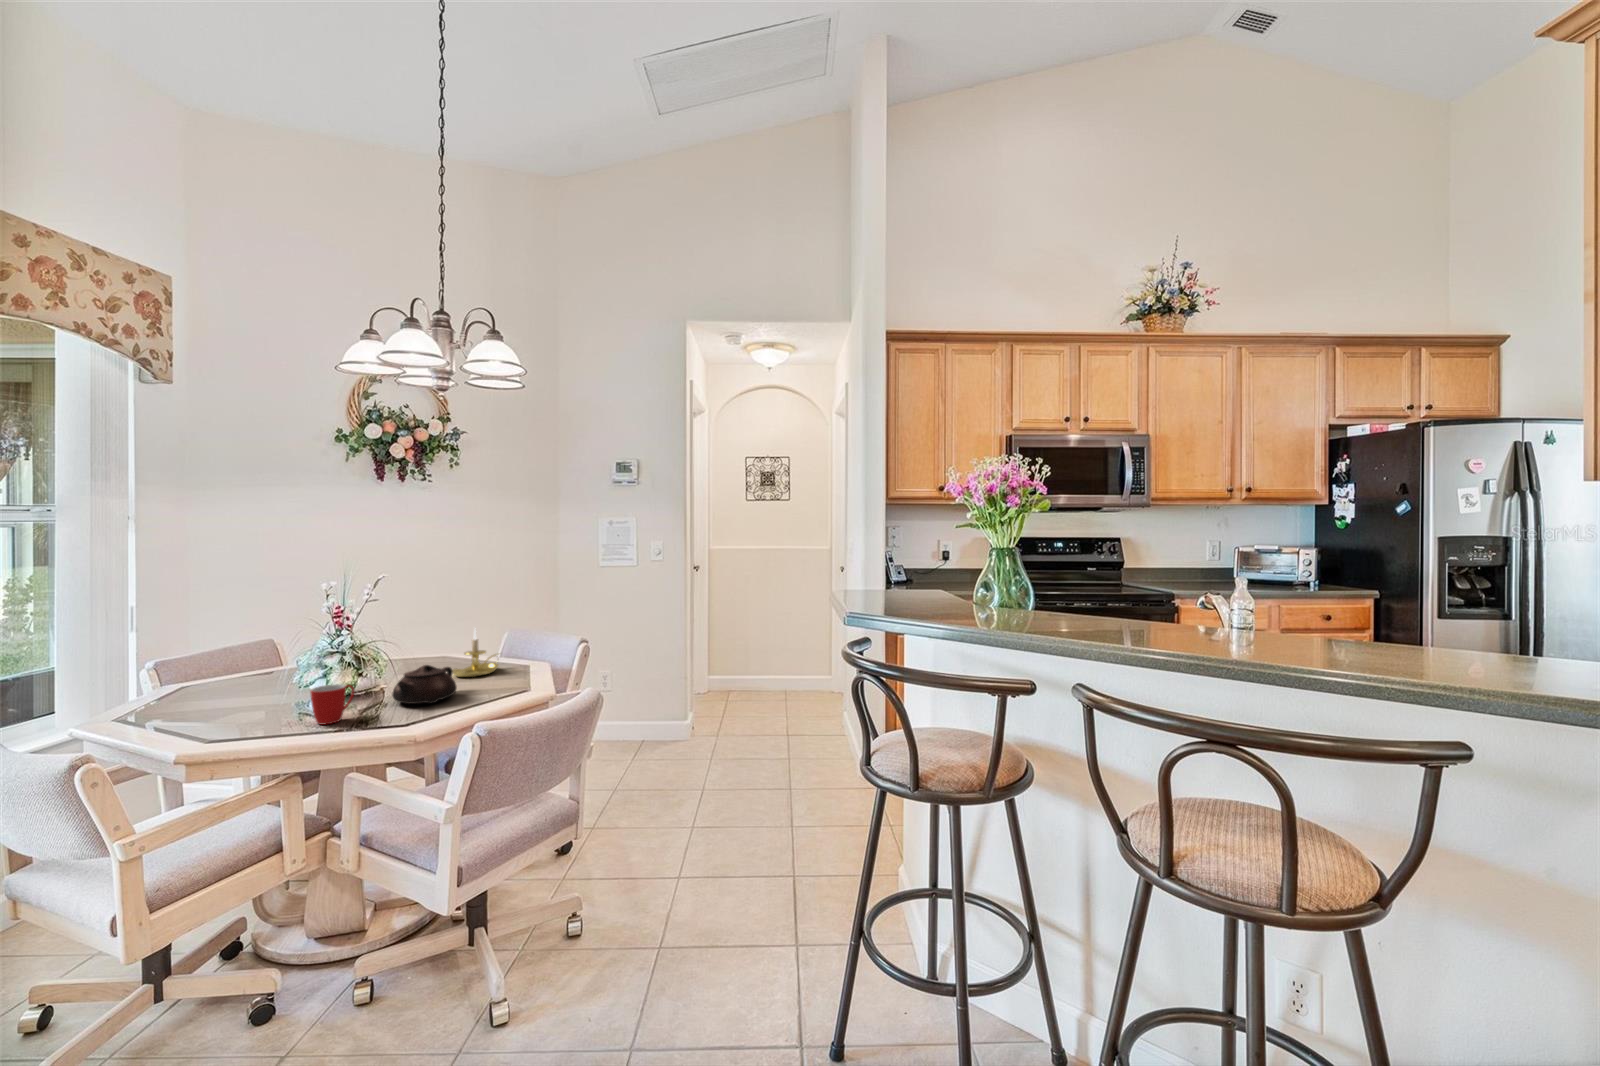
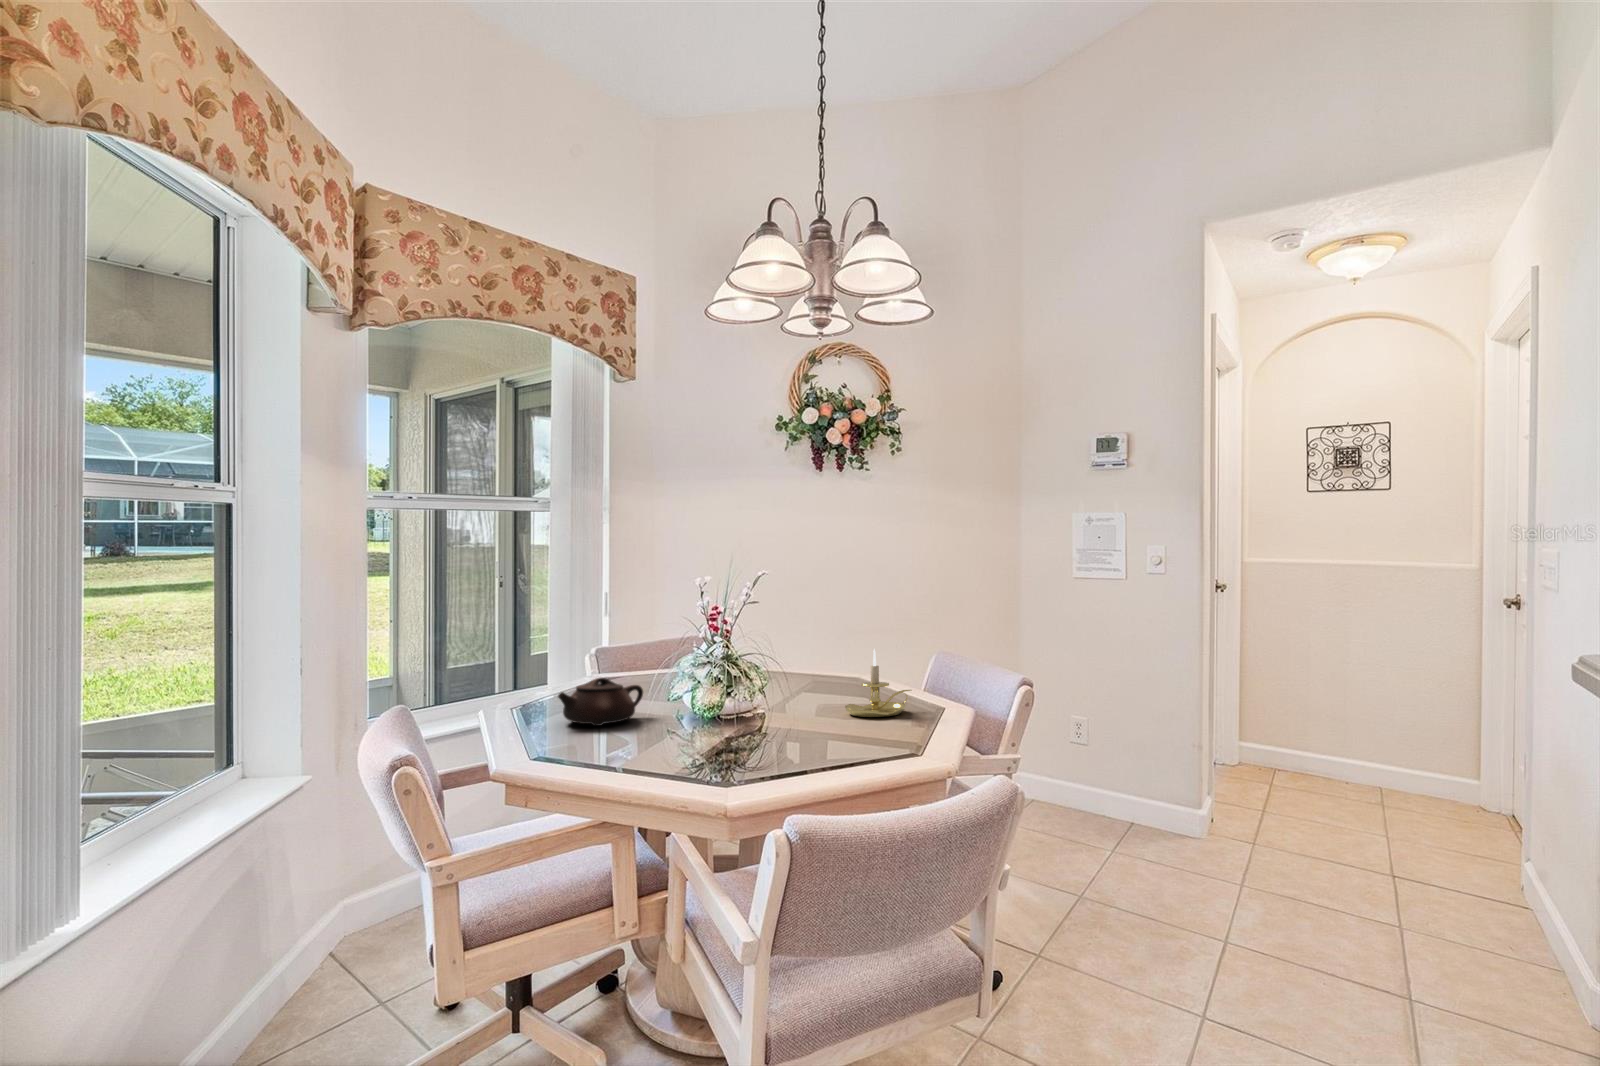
teapot: present [392,665,457,704] -> present [558,678,643,726]
mug: present [310,684,354,724] -> none [659,698,709,747]

